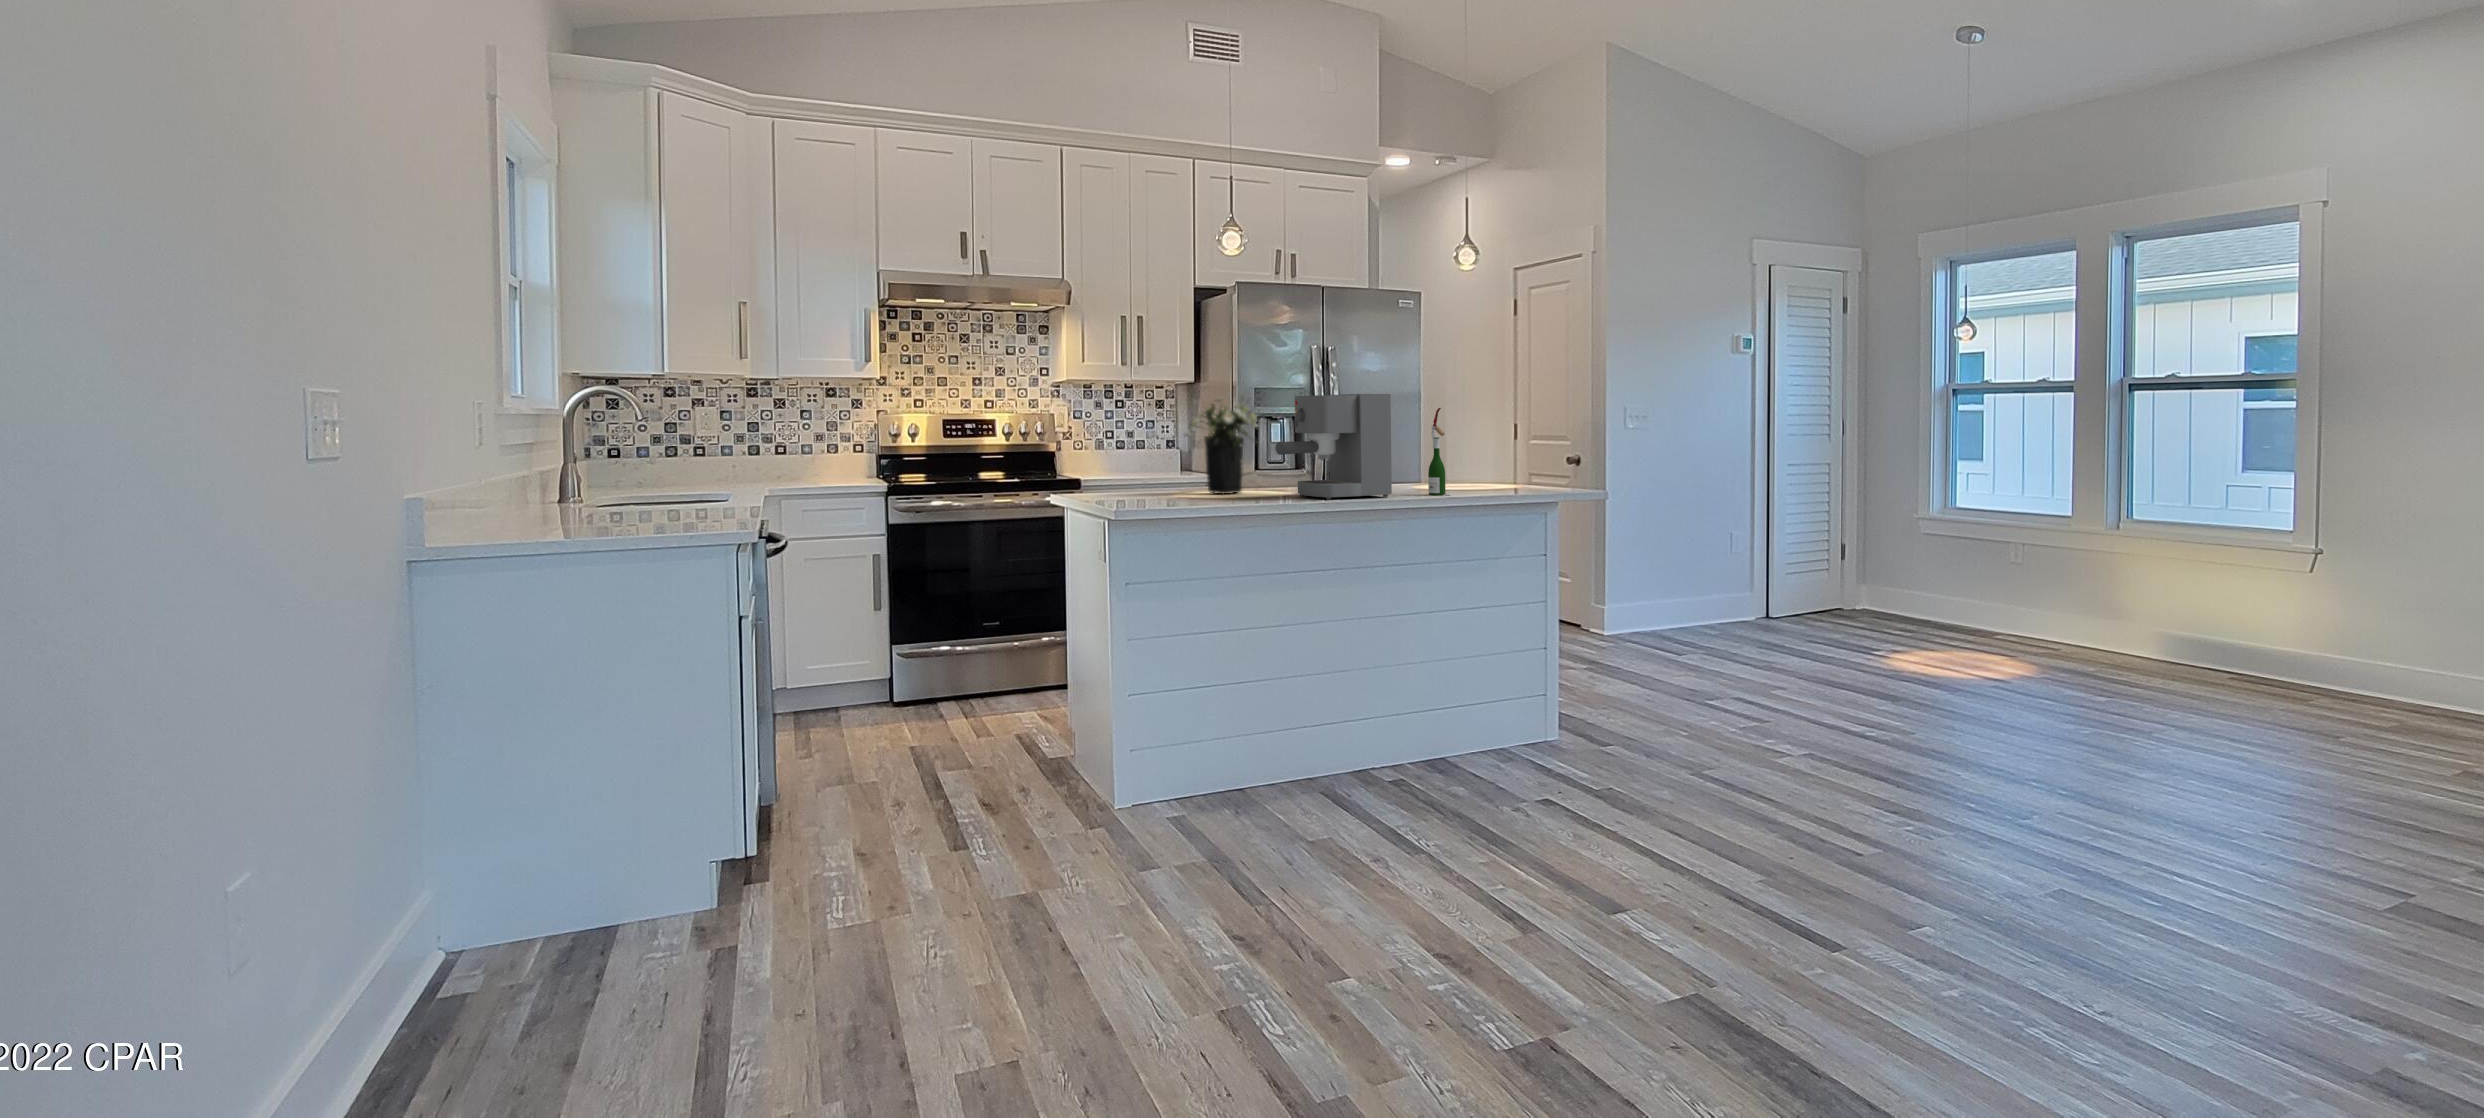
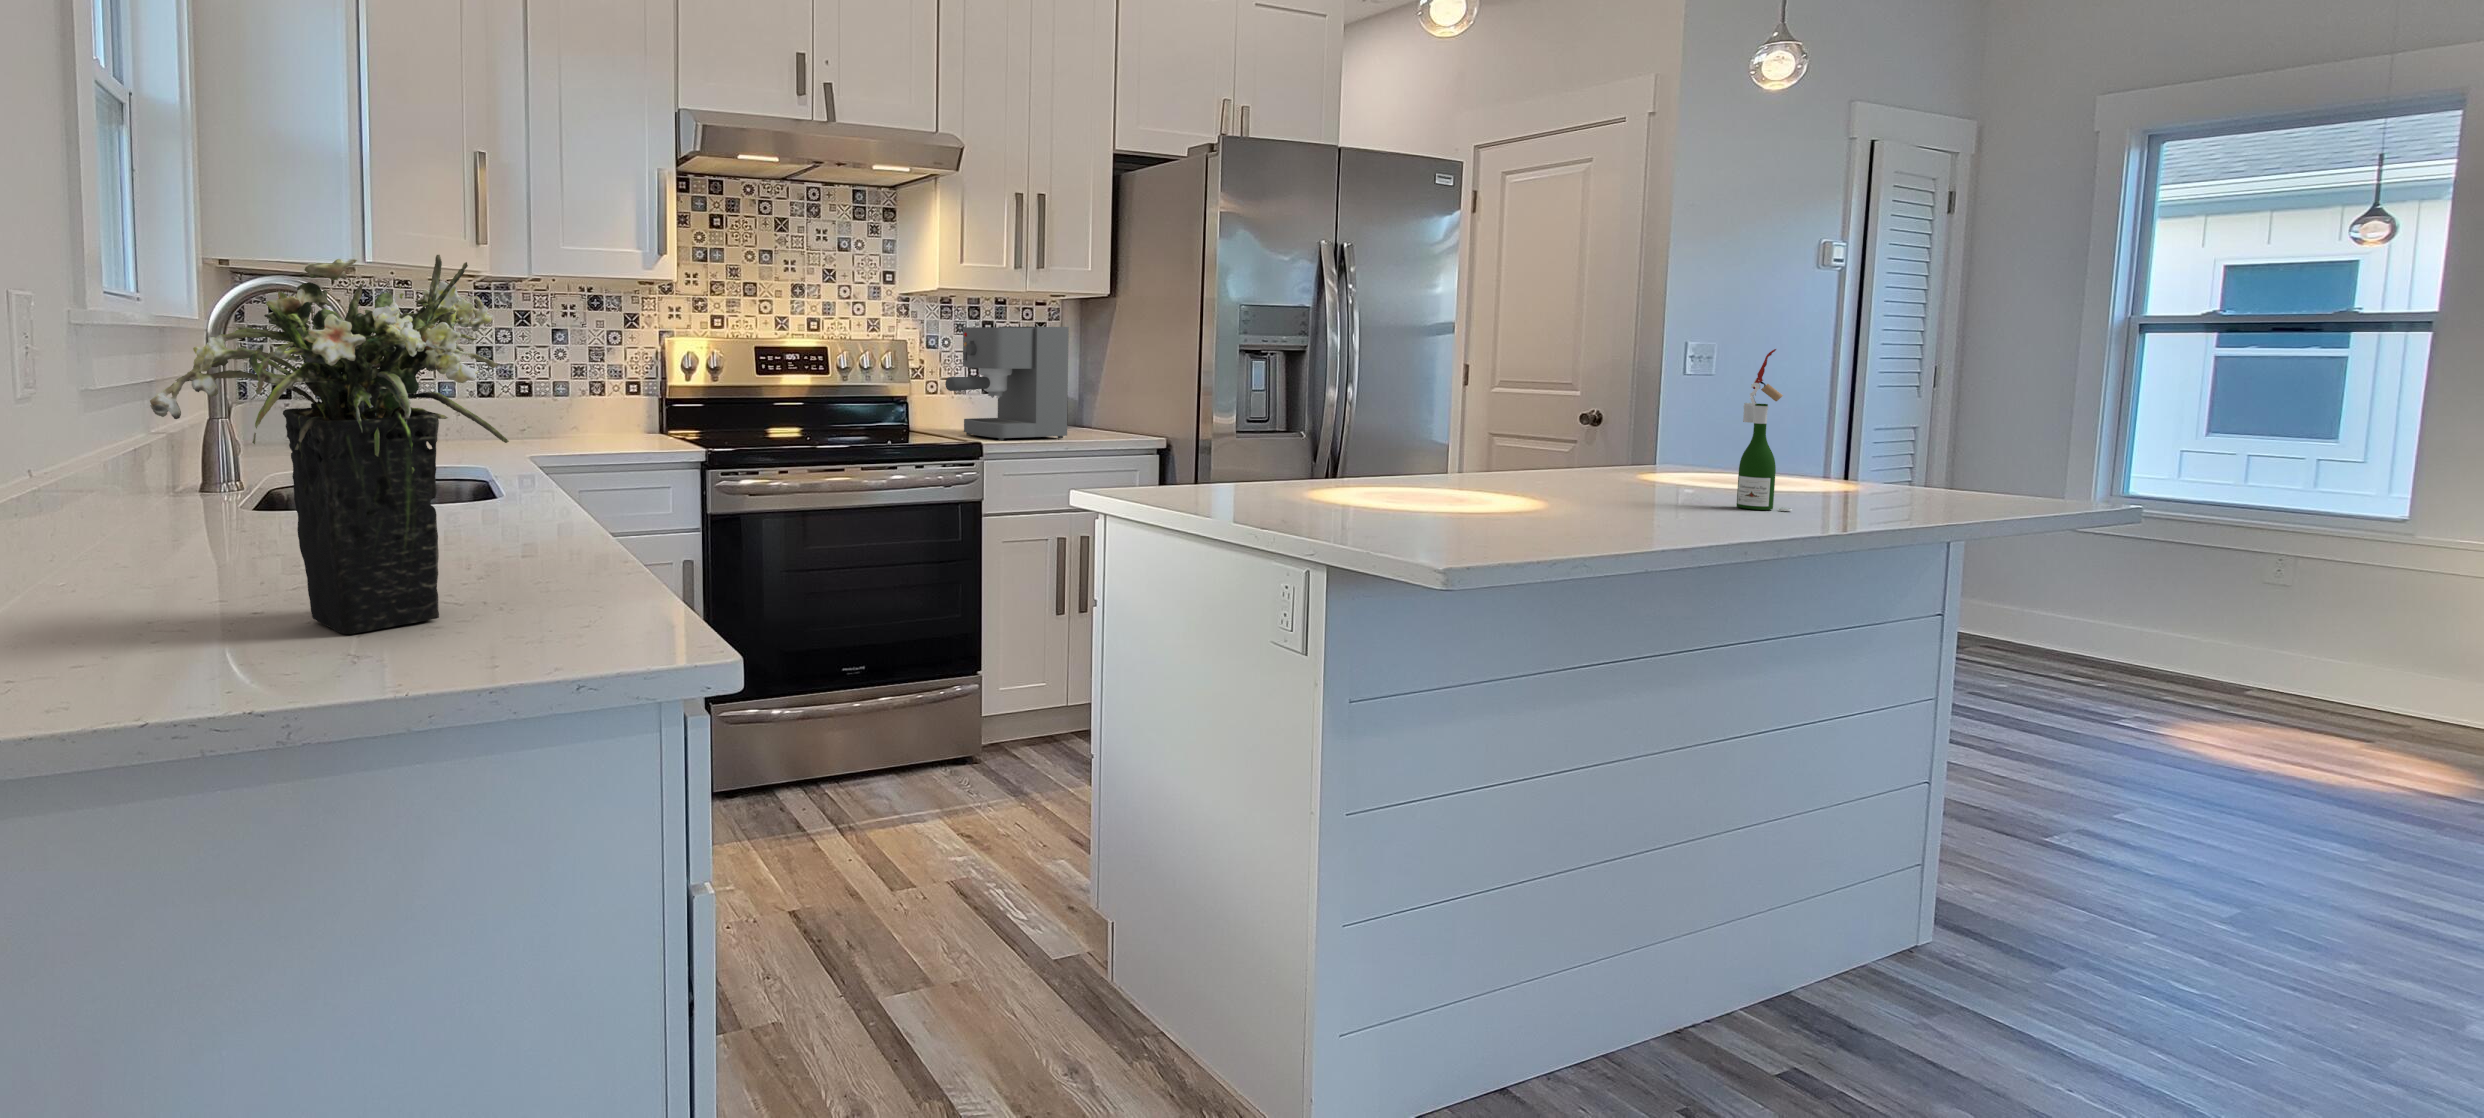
coffee maker: present [1275,394,1392,500] -> present [945,327,1069,441]
flower arrangement: present [1185,398,1263,494] -> present [150,255,509,634]

